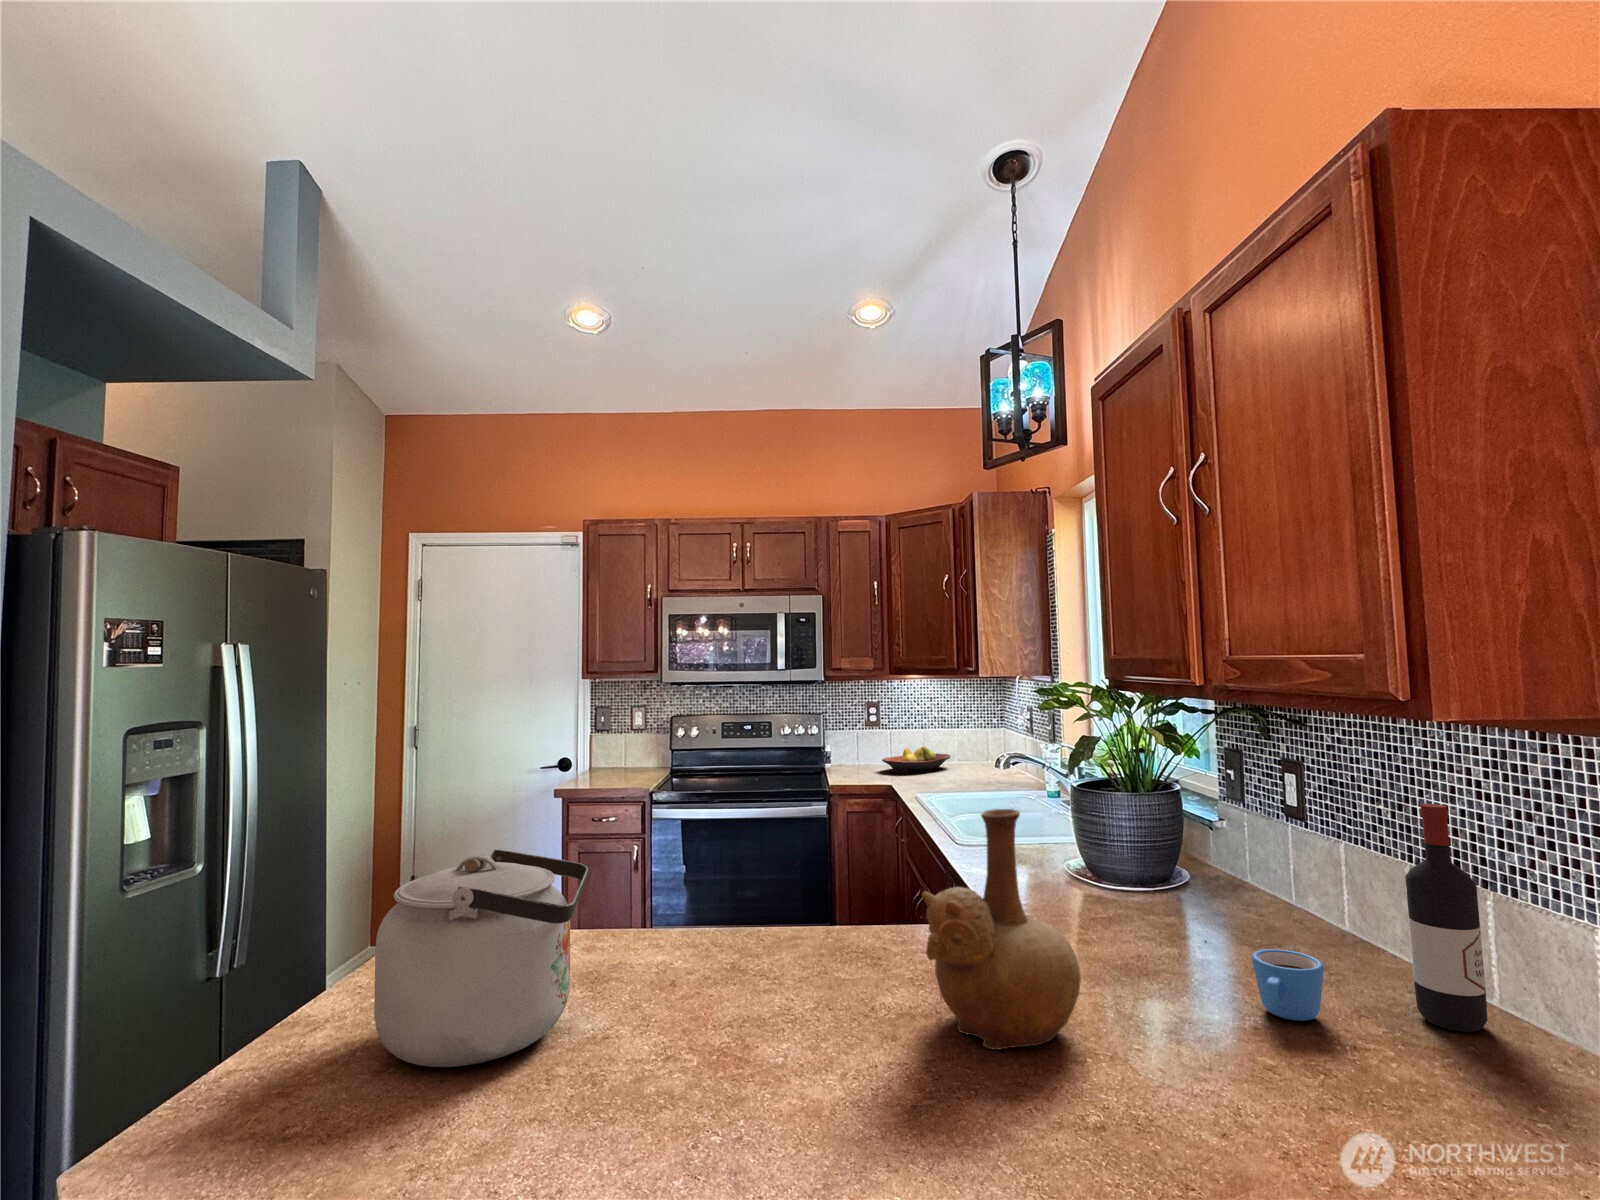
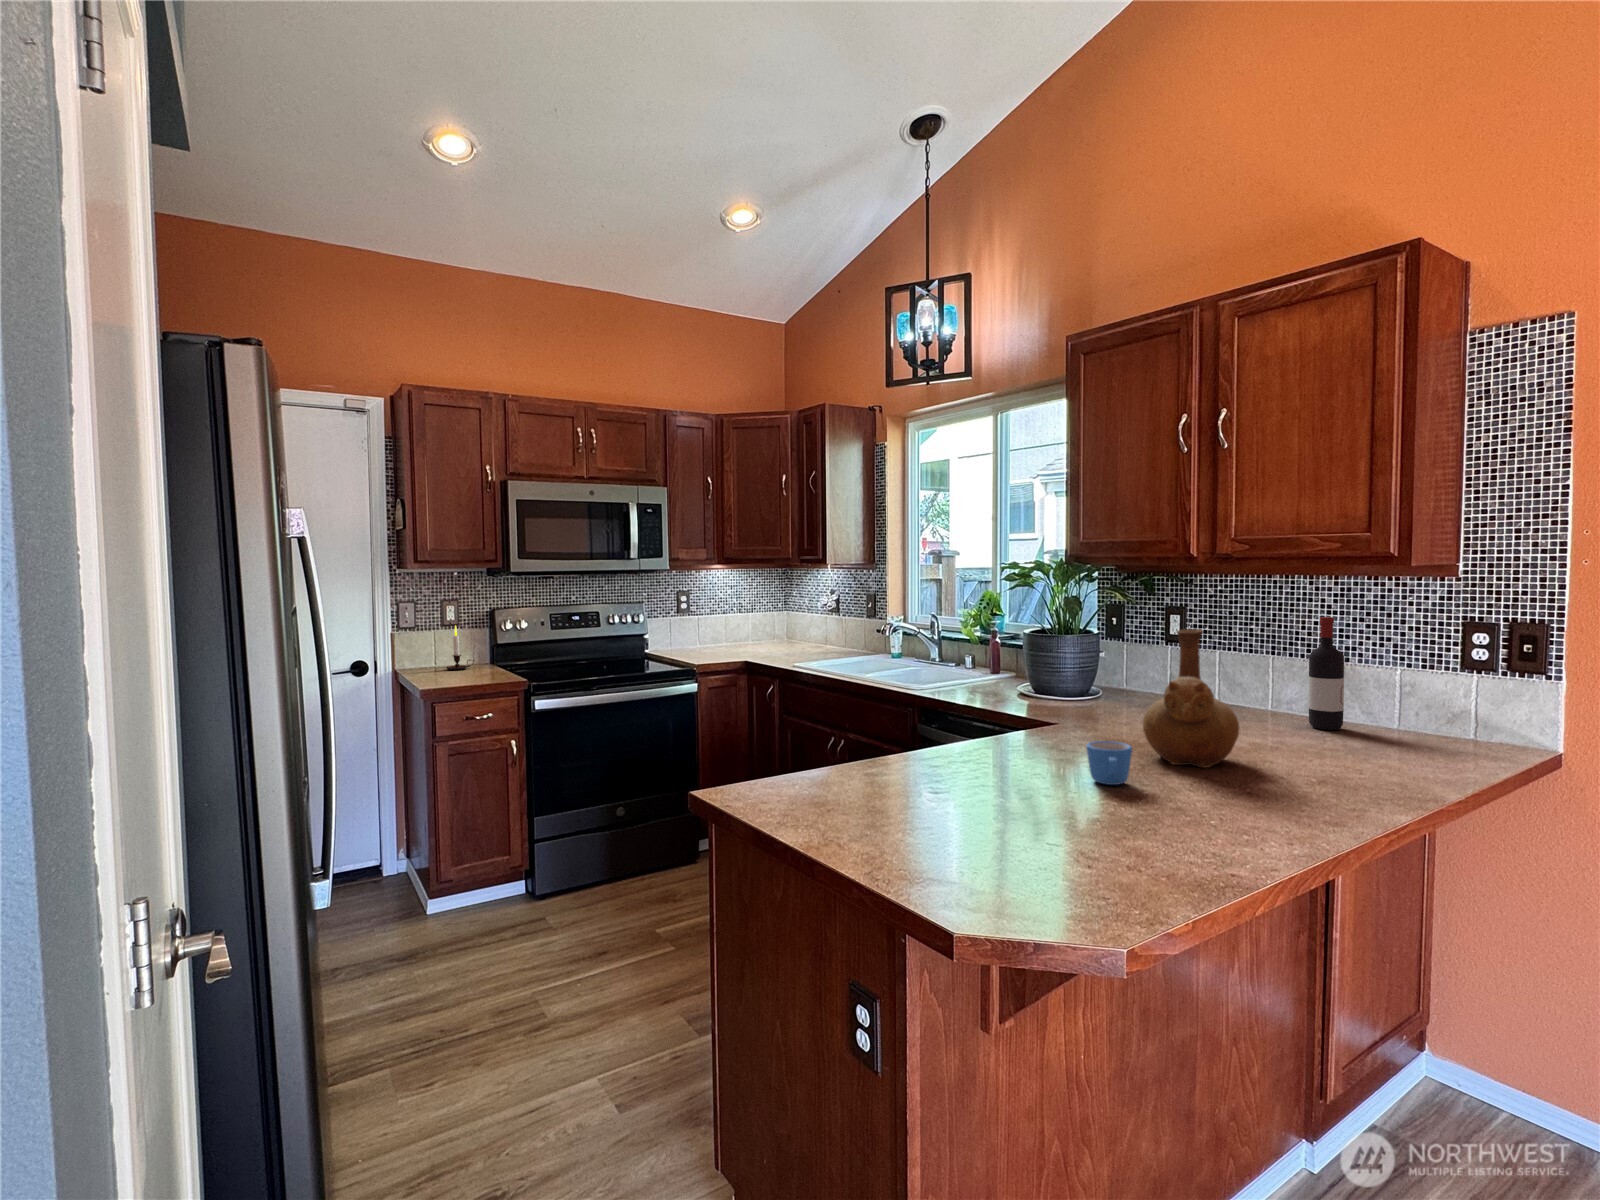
candle: none [624,731,648,773] -> present [446,625,474,670]
fruit bowl: present [882,746,950,773] -> none [707,629,758,653]
kettle: present [374,850,588,1067] -> none [873,681,1050,833]
mug: present [1252,949,1324,1021] -> present [1086,741,1132,785]

